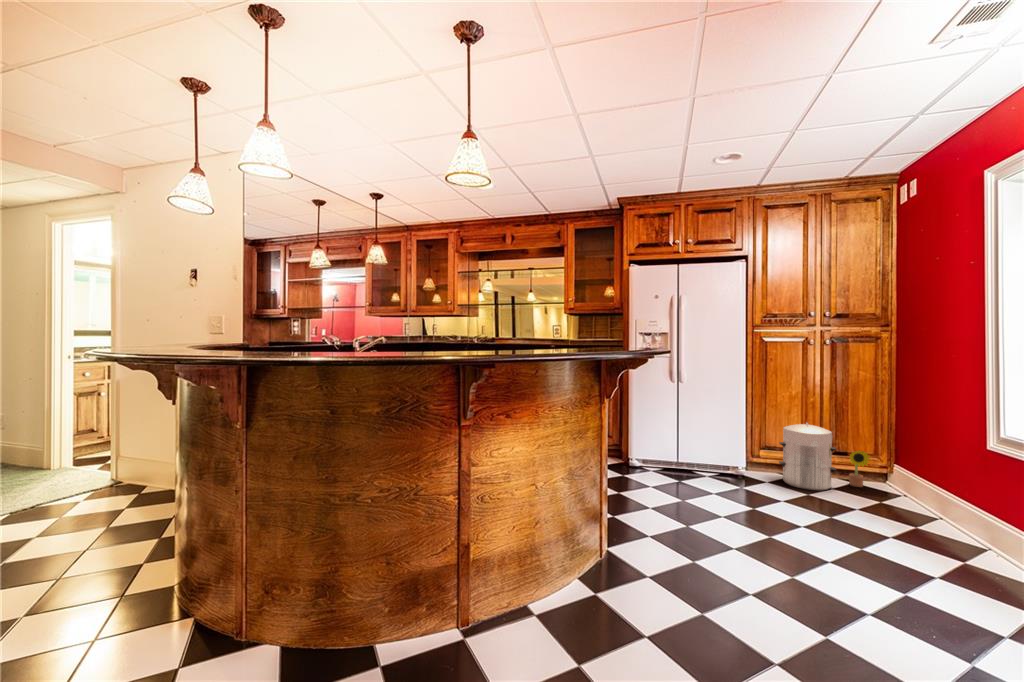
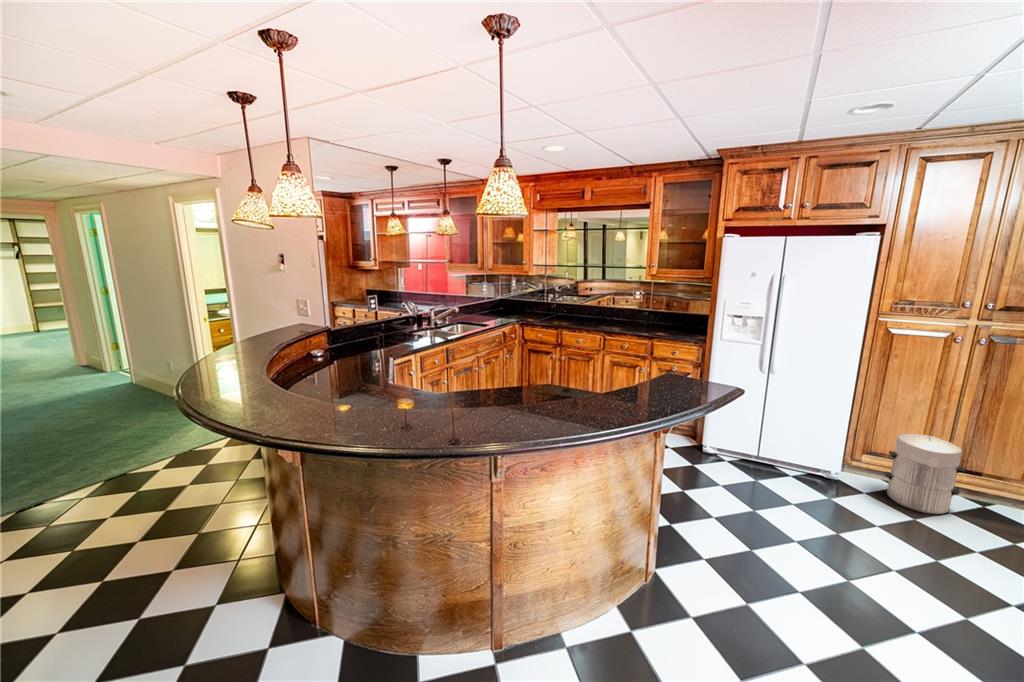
decorative plant: present [849,450,870,487] -> none [975,474,1012,515]

